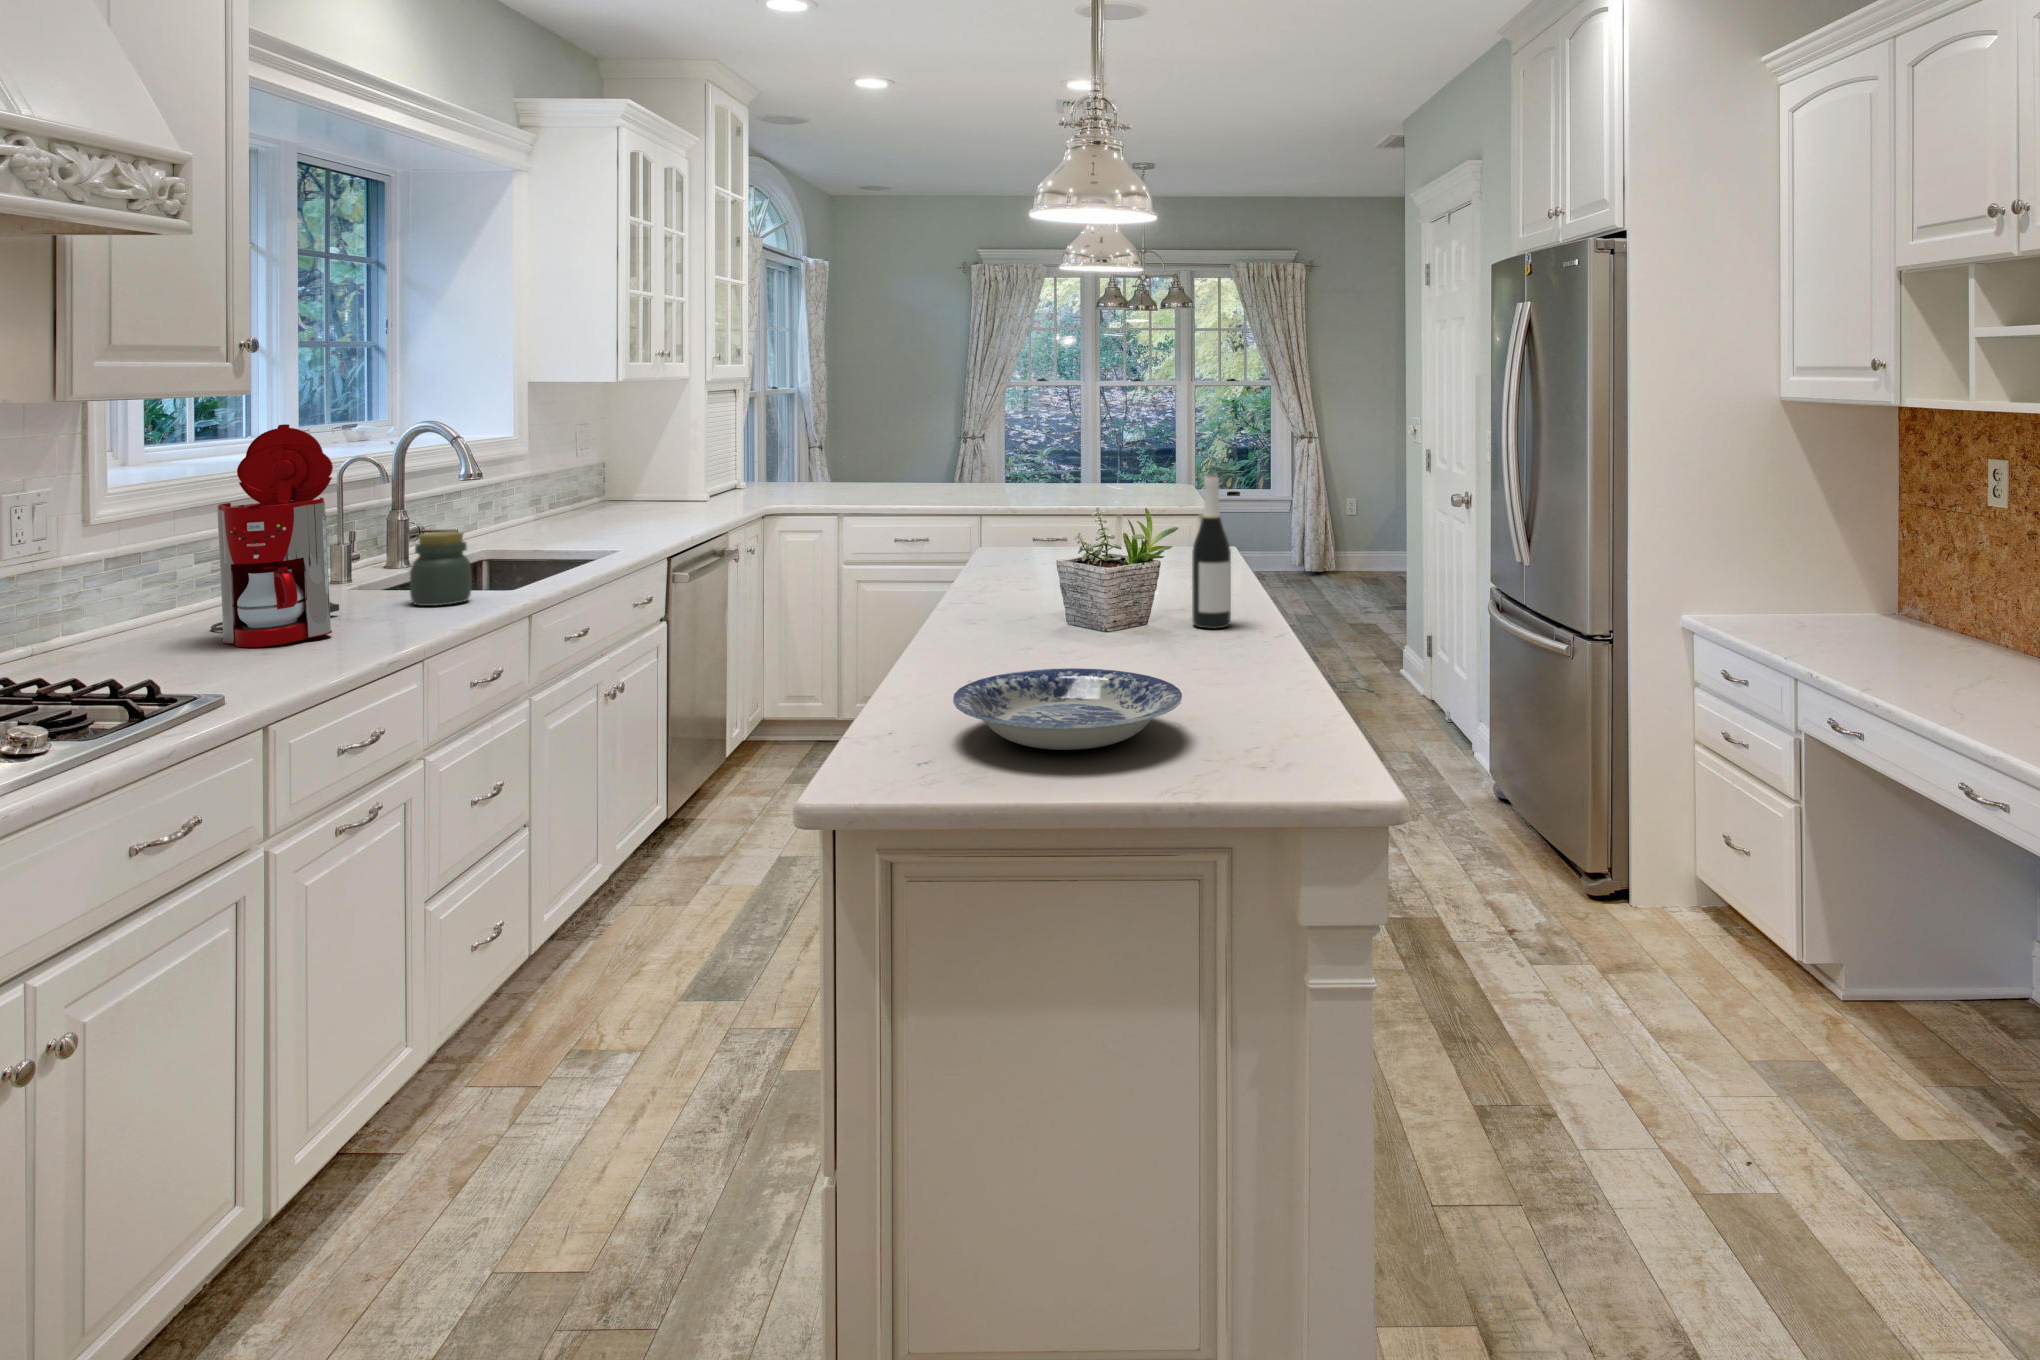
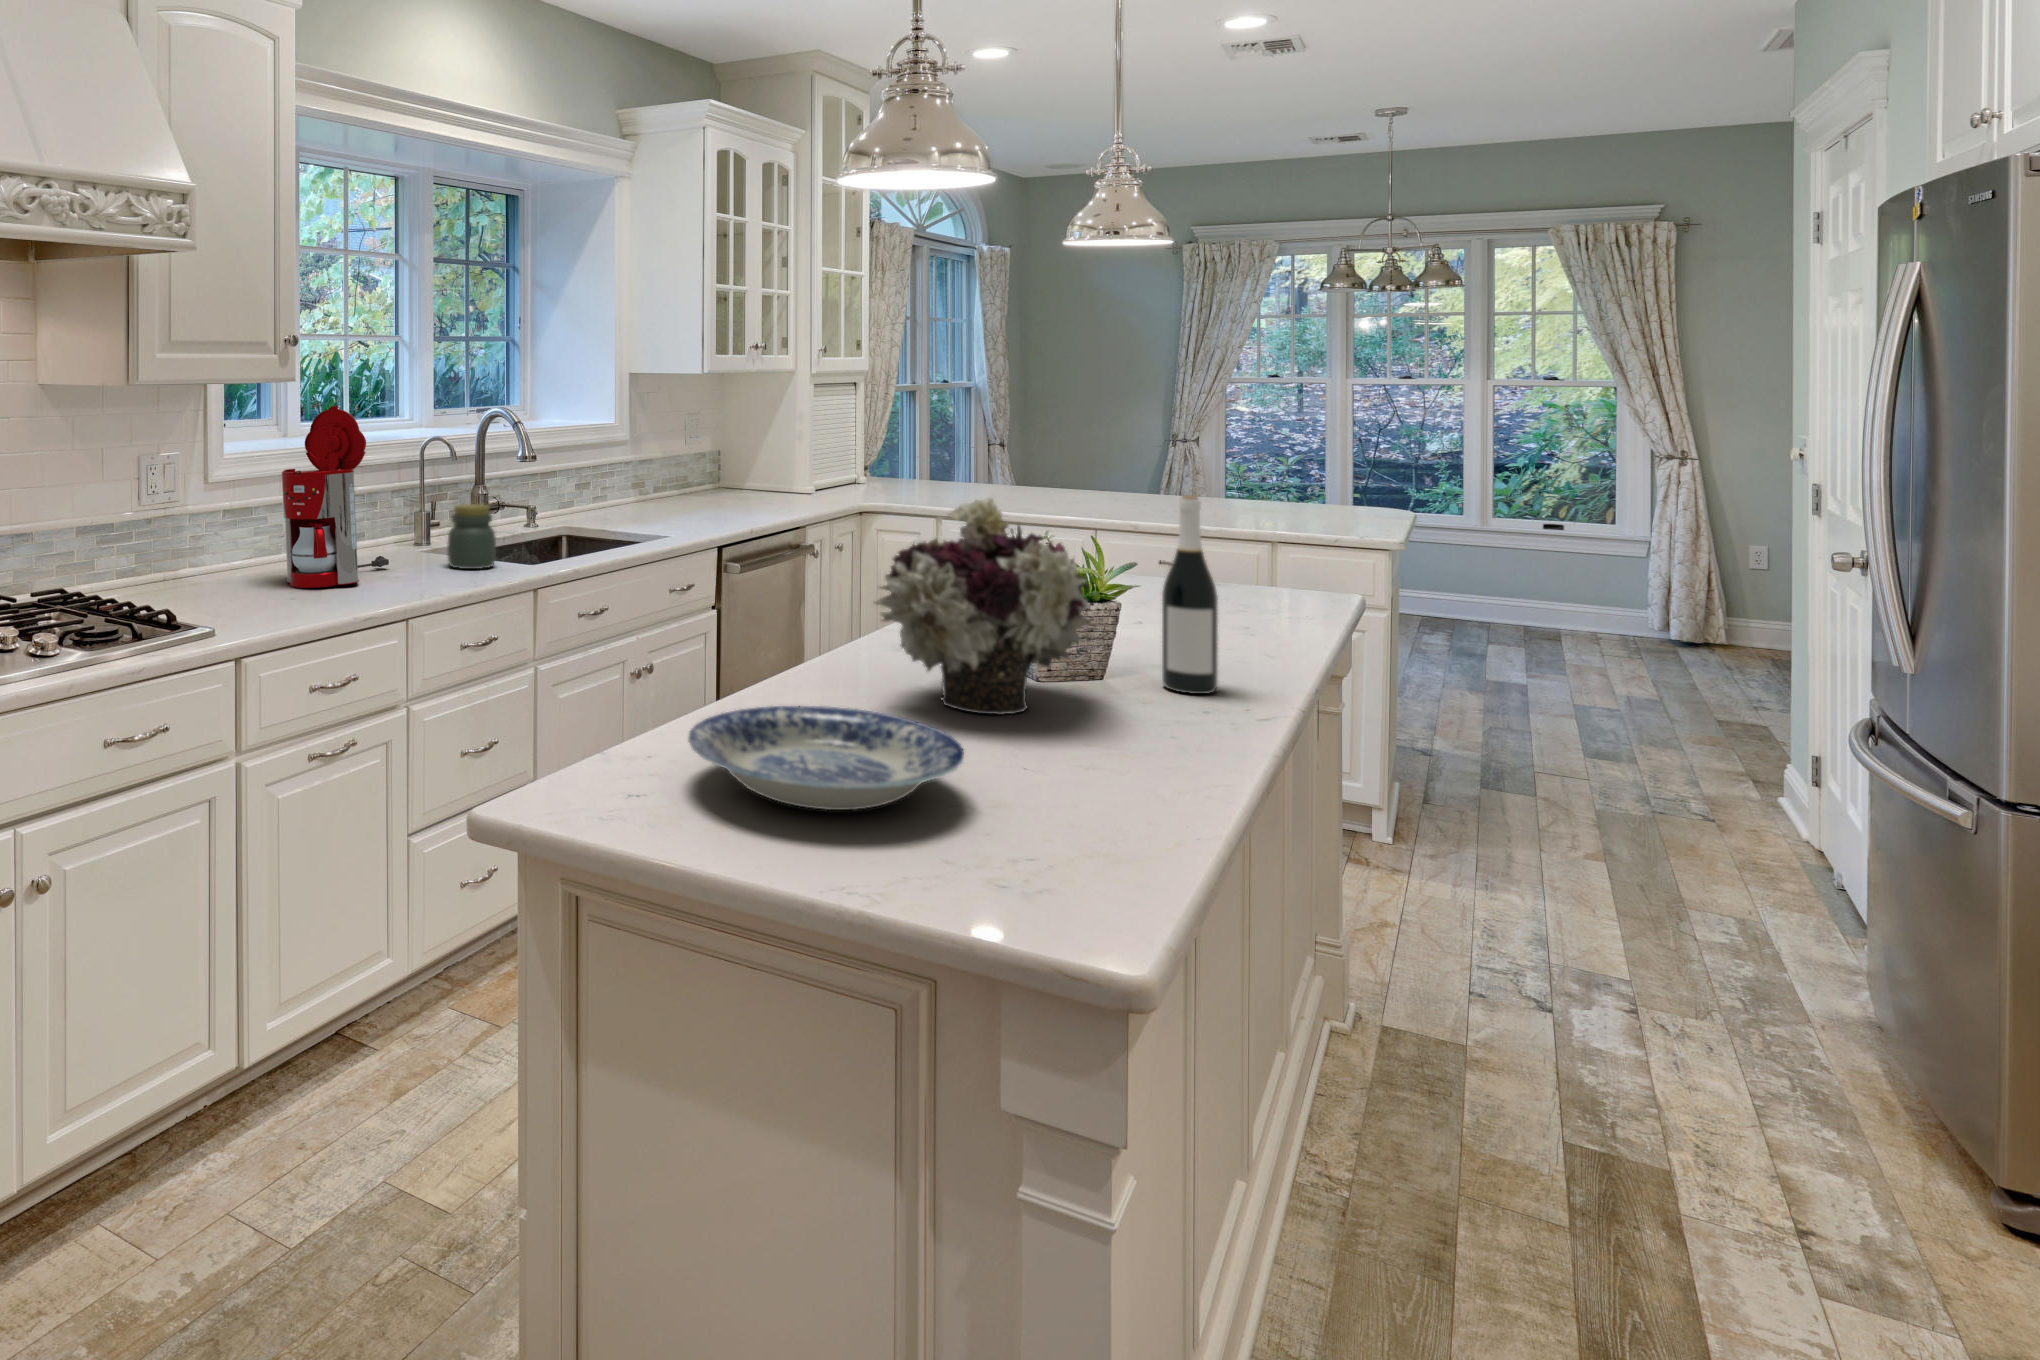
flower arrangement: none [1017,484,1172,664] -> present [874,498,1091,715]

